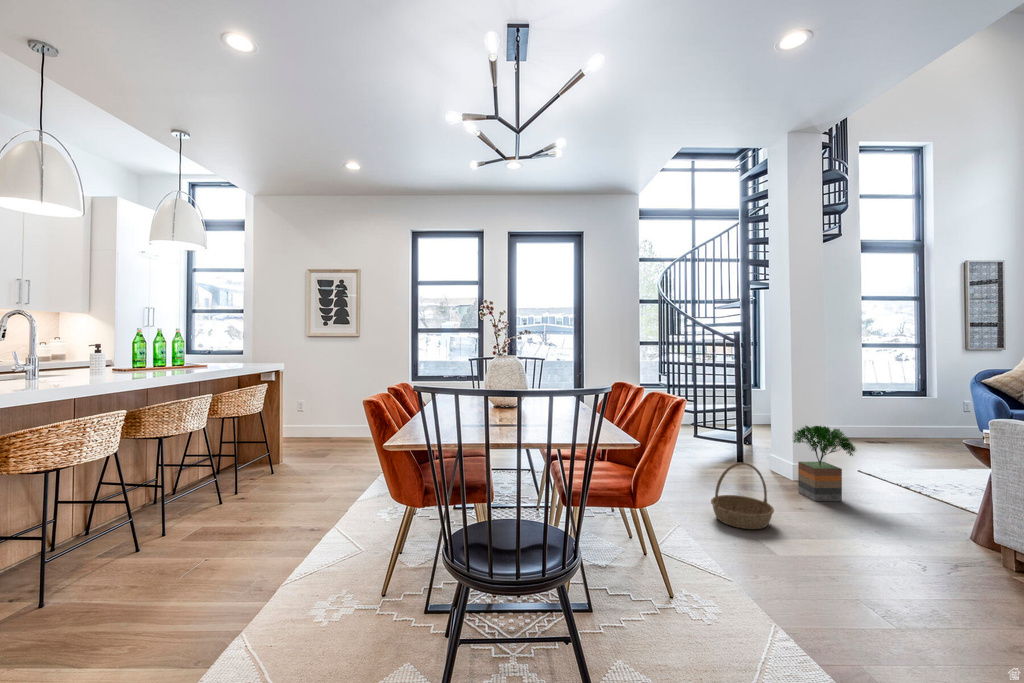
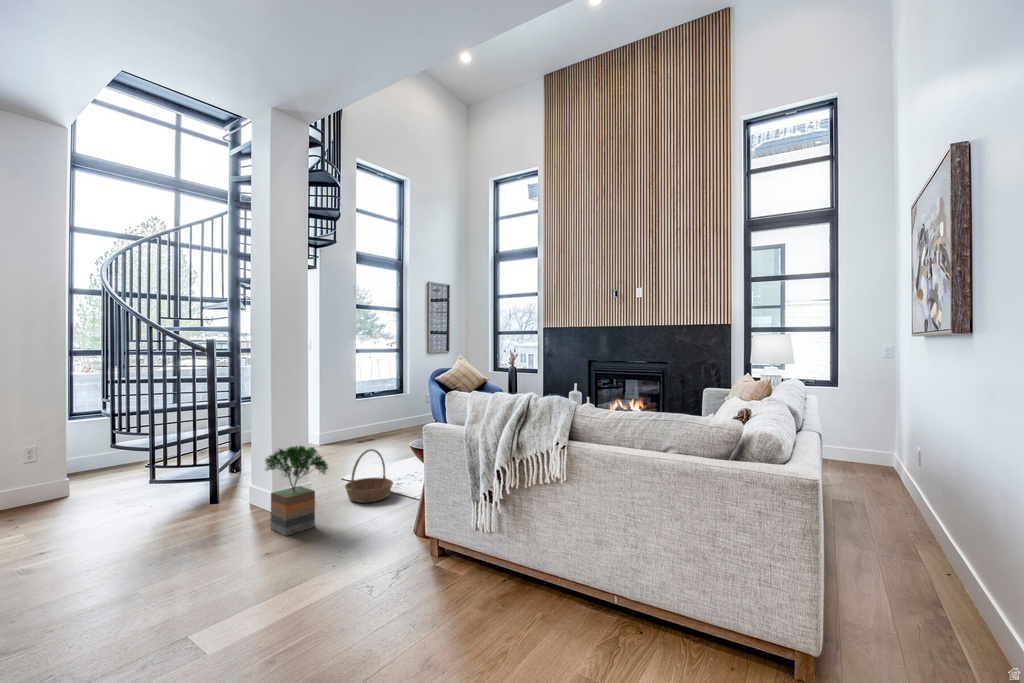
basket: present [711,463,774,529] -> present [345,449,393,503]

